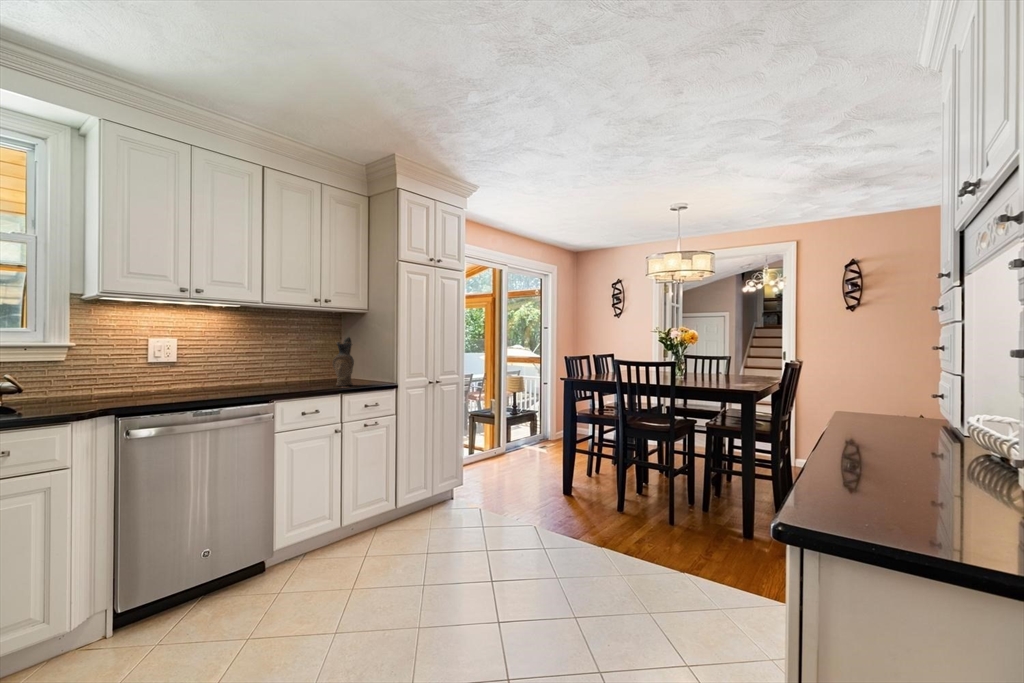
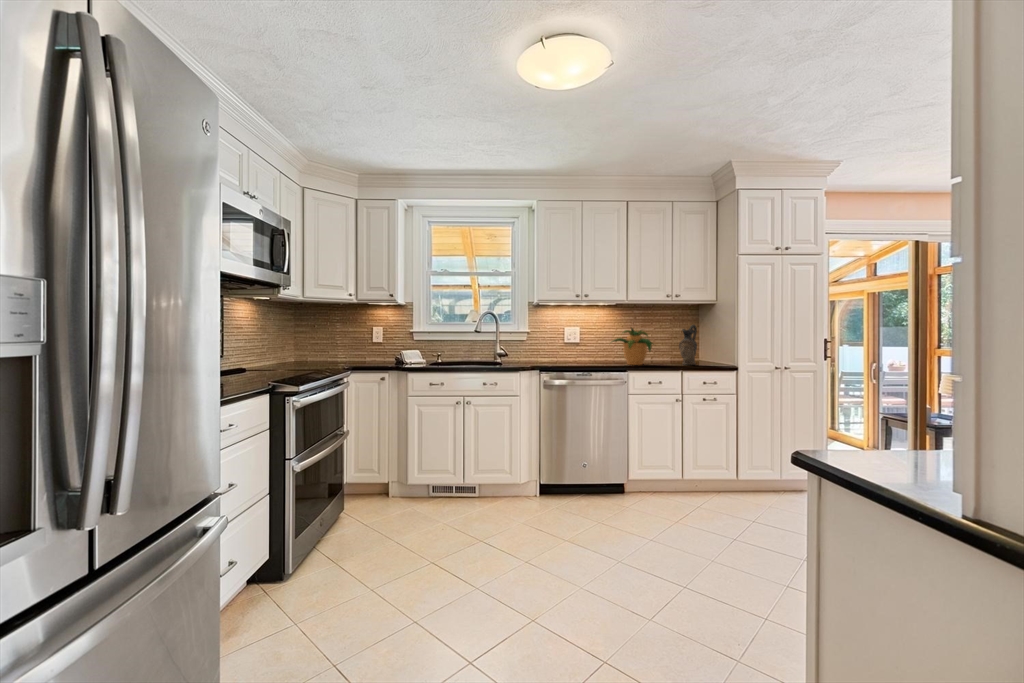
potted plant: none [237,339,306,391] -> present [612,328,654,365]

